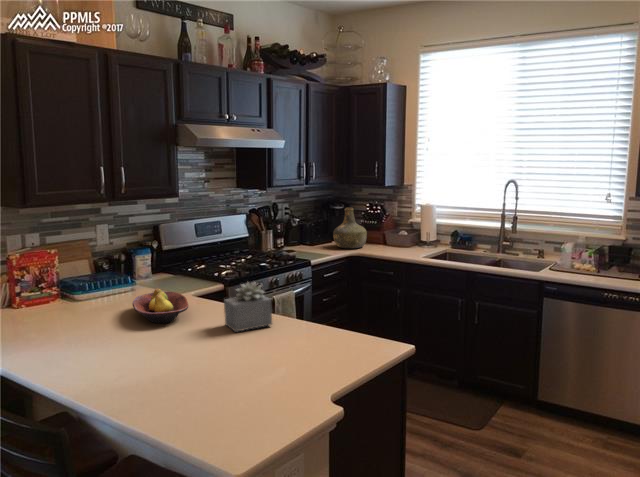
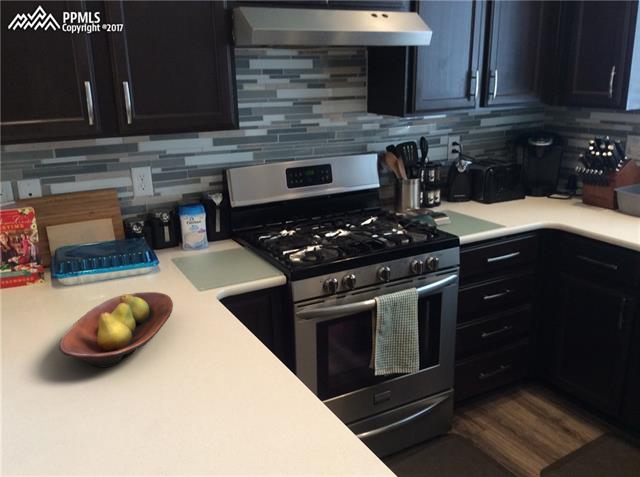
bottle: present [333,208,367,248] -> none [521,147,581,215]
succulent plant: present [224,283,272,331] -> none [164,324,257,430]

